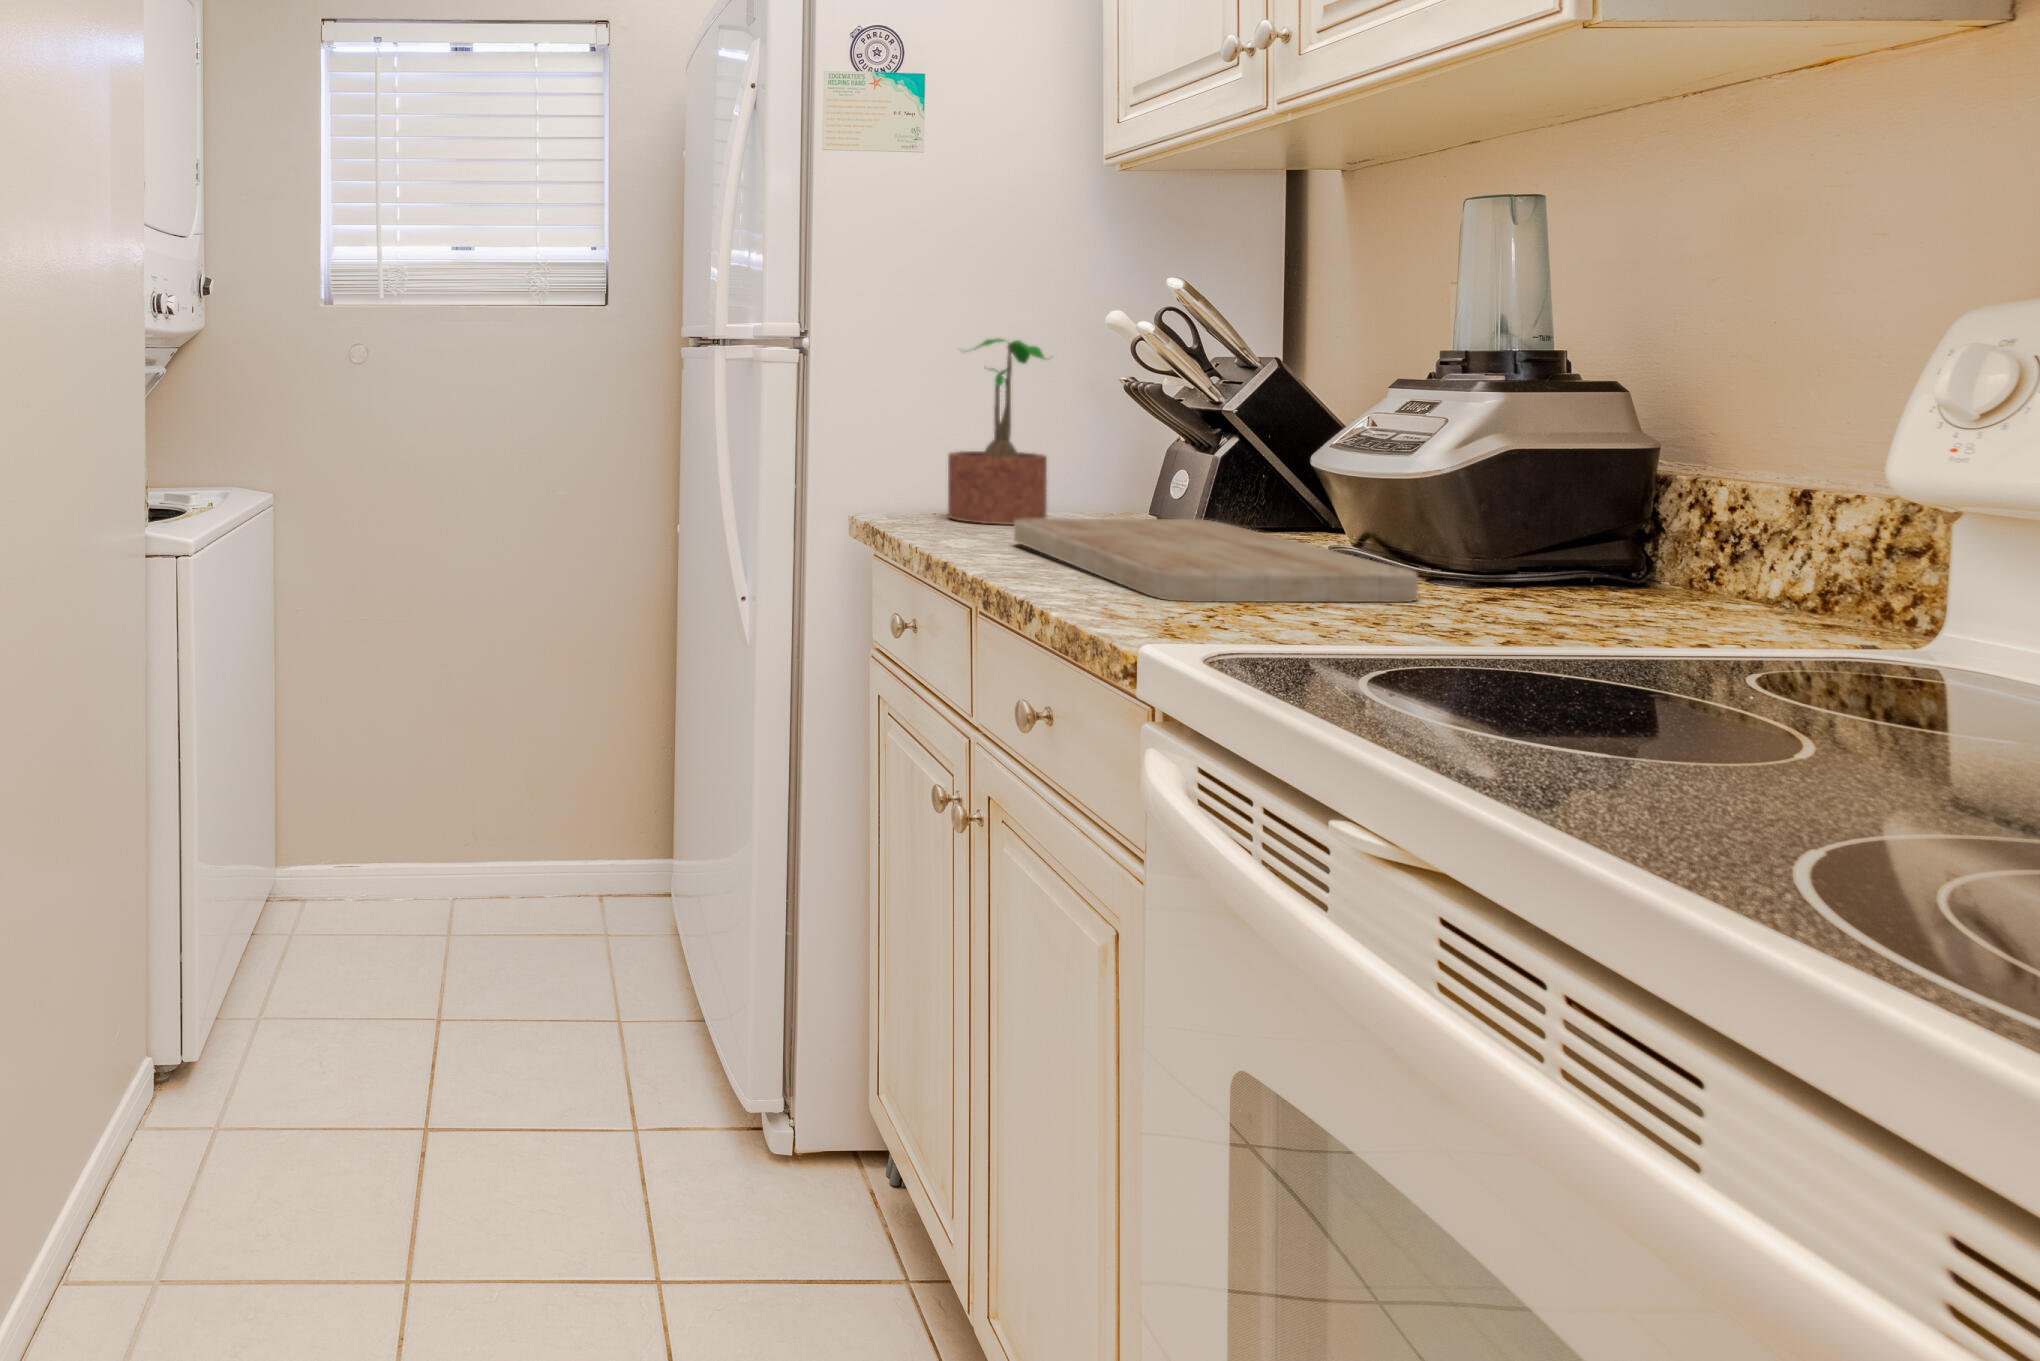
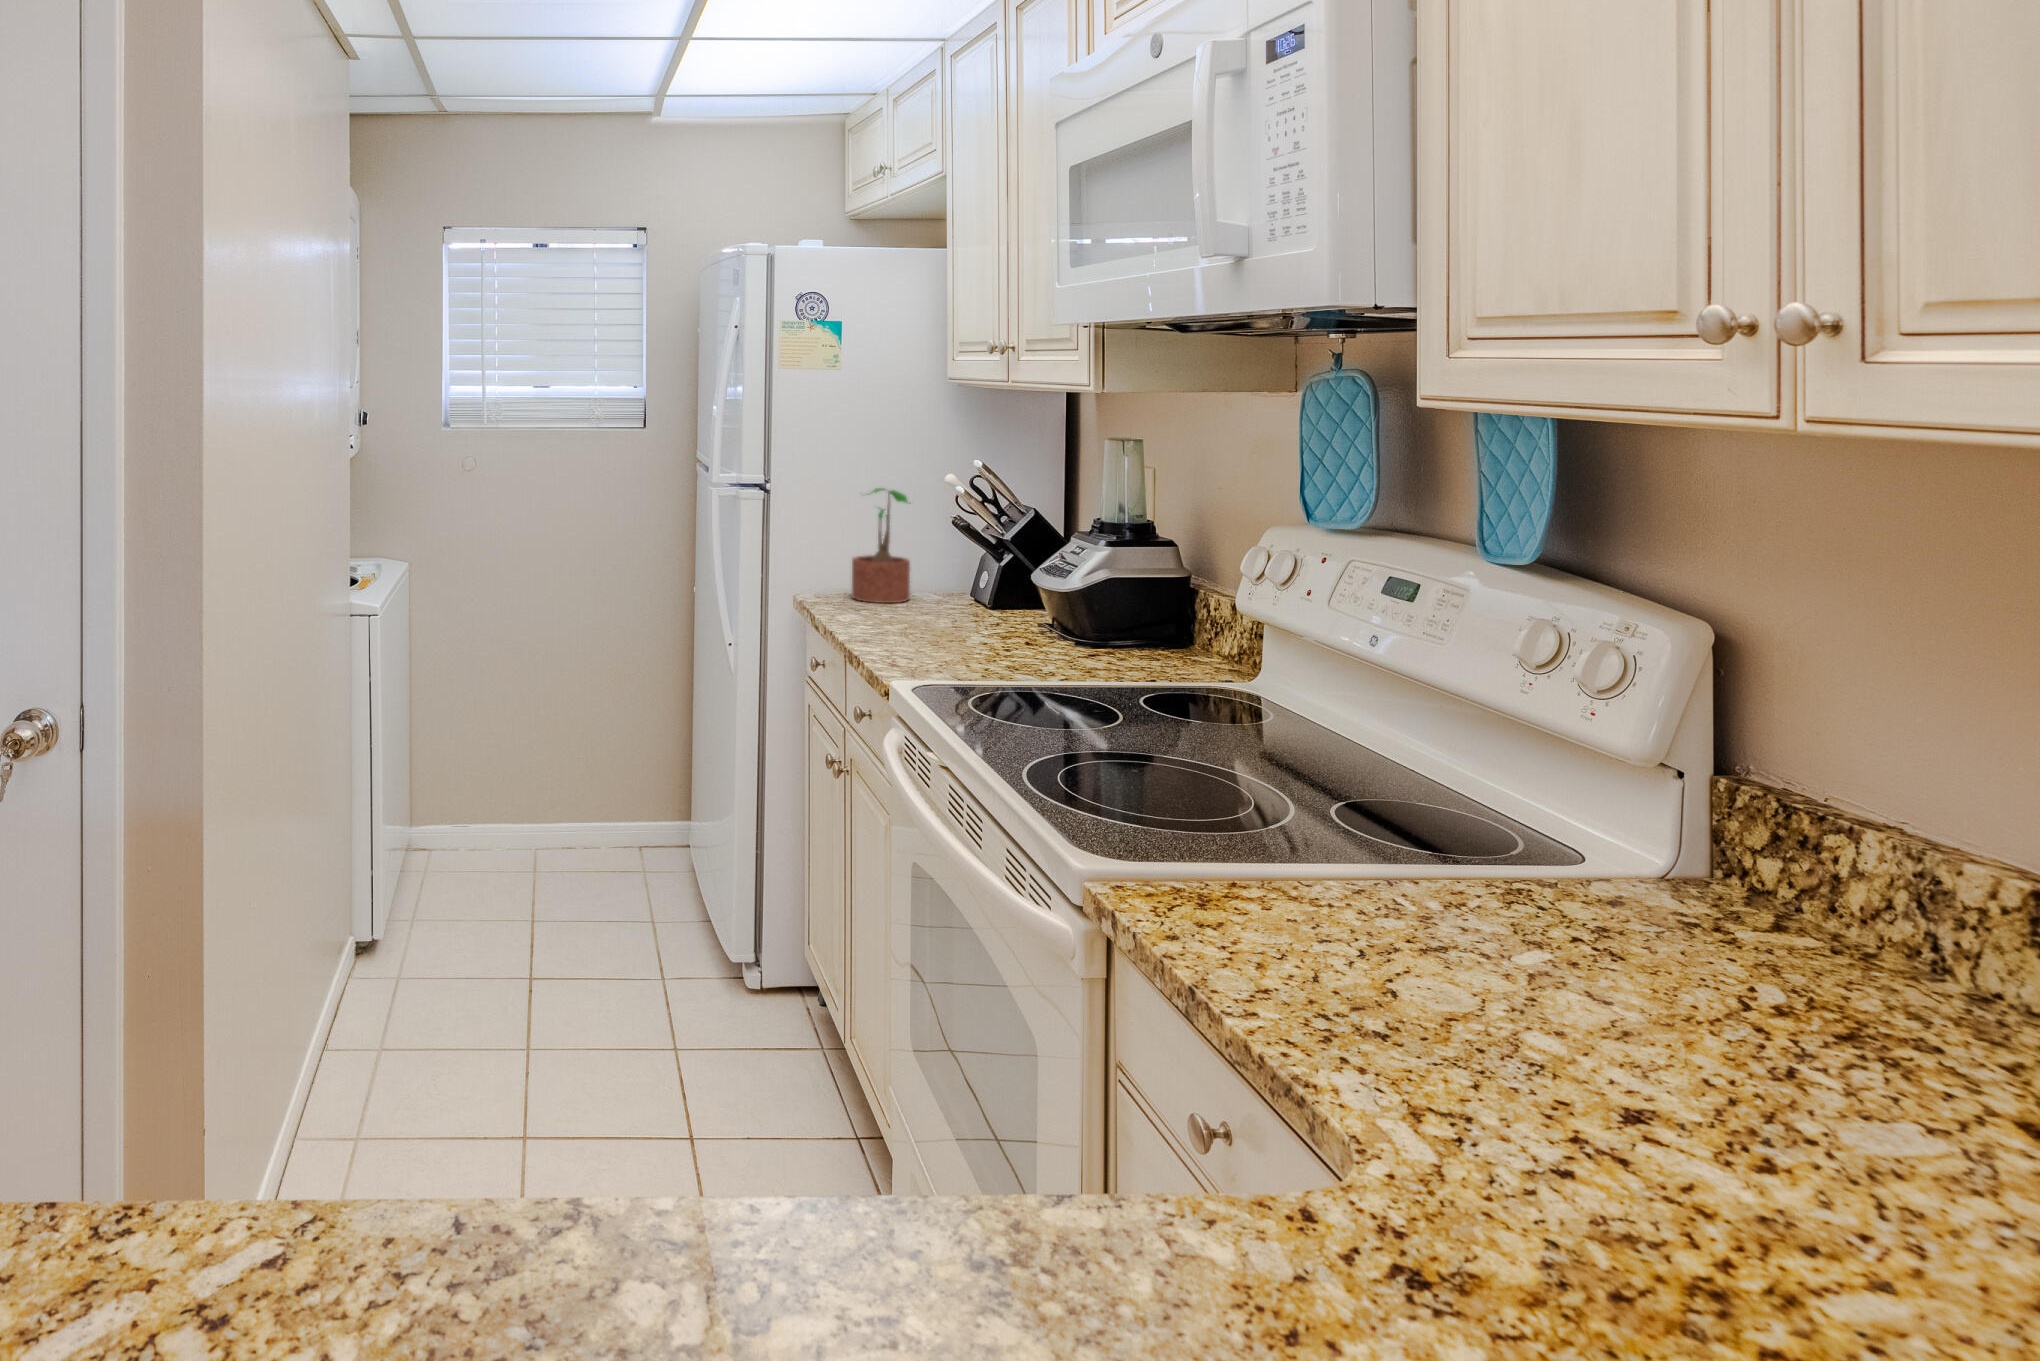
cutting board: present [1014,519,1418,602] -> none [876,604,1054,658]

